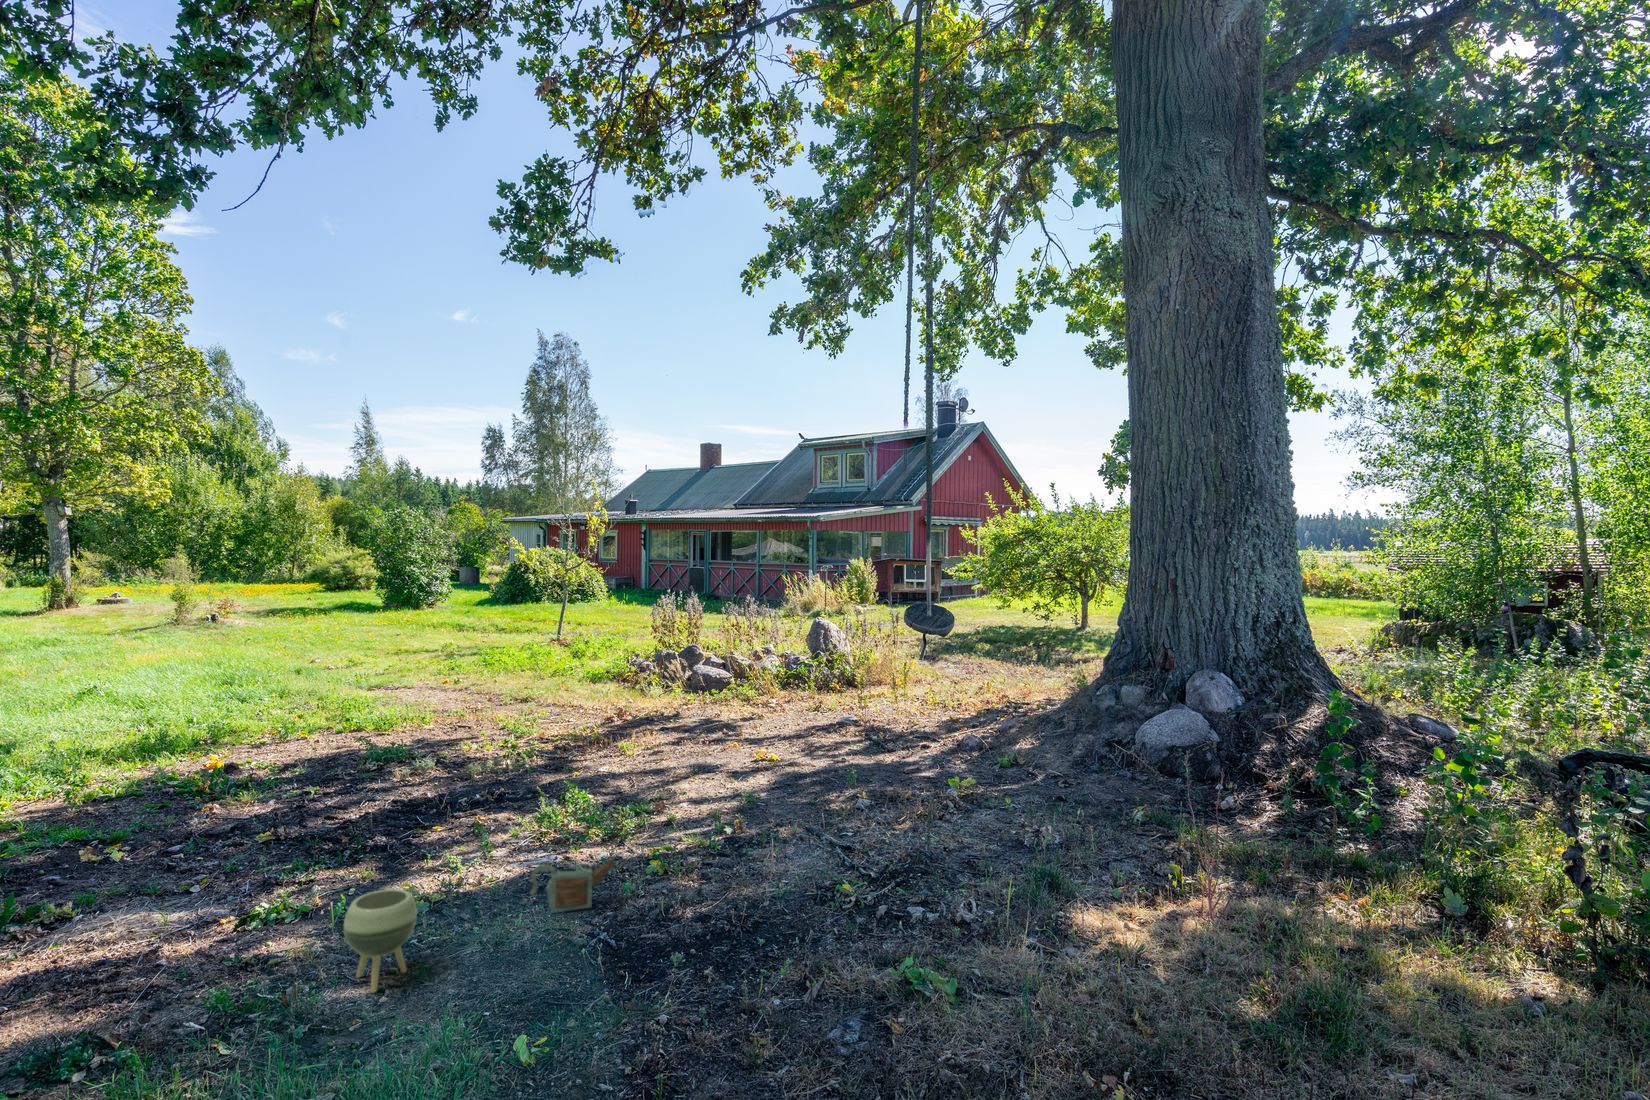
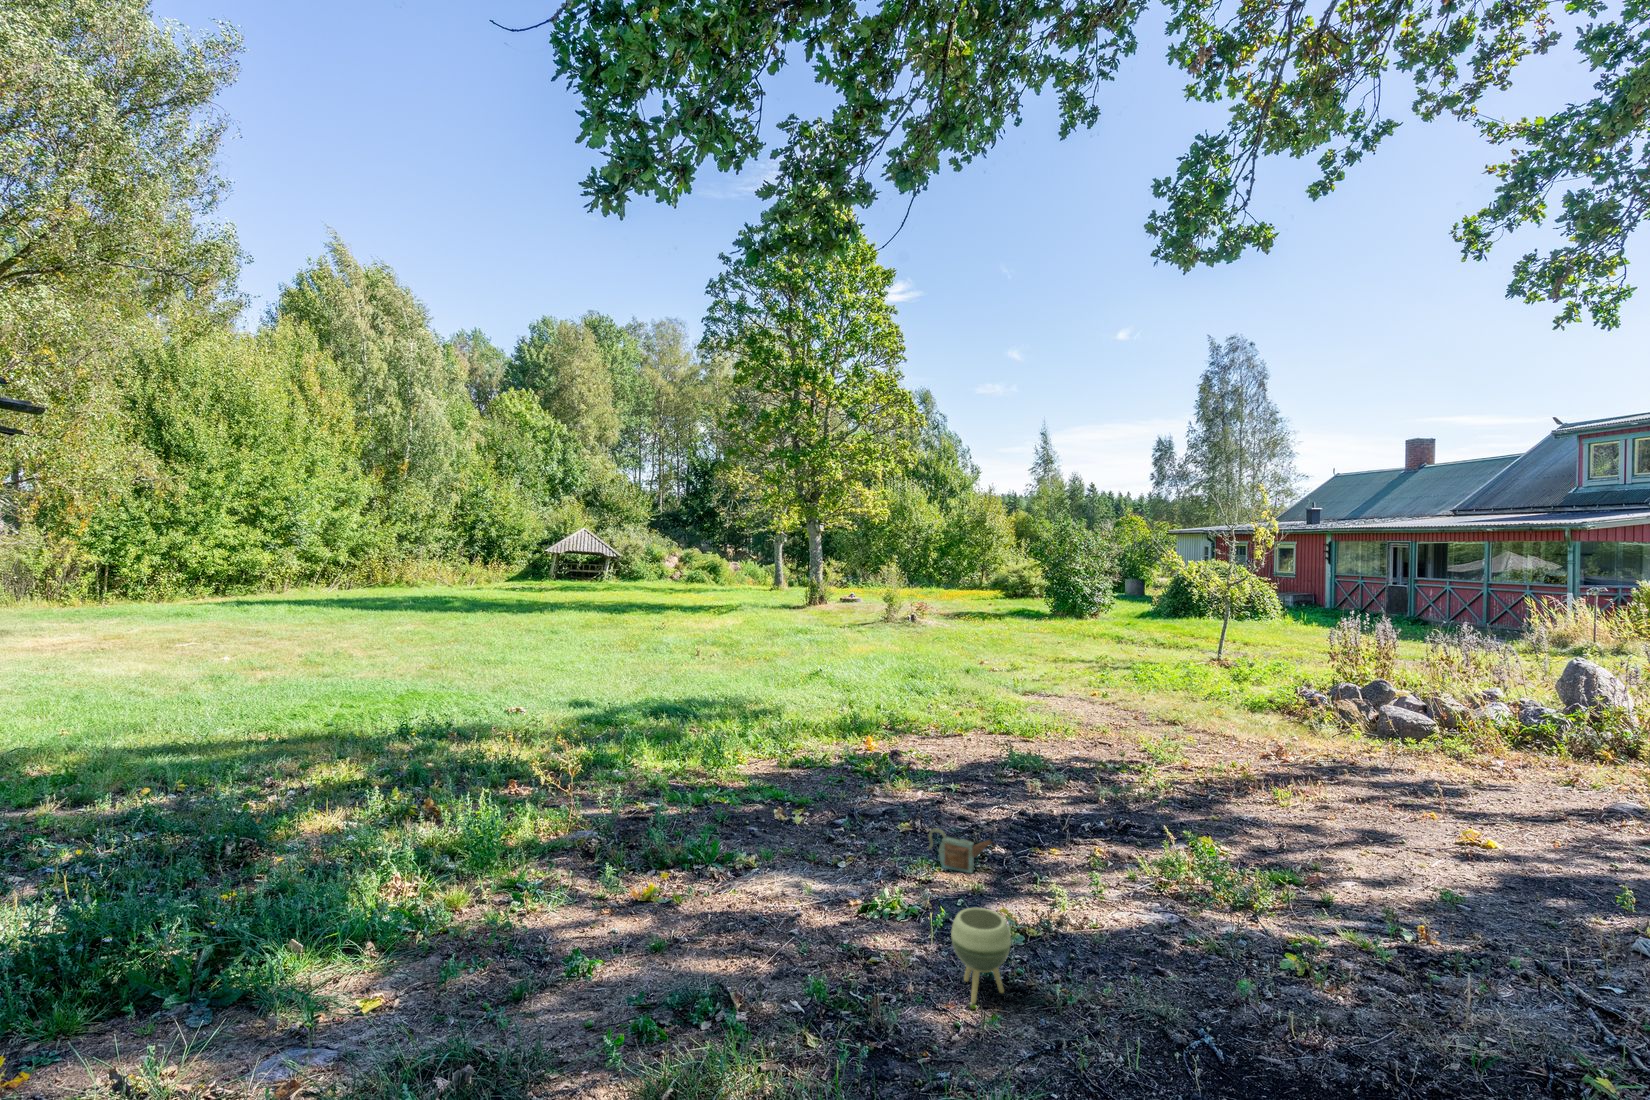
watering can: present [530,860,616,913] -> present [928,828,992,873]

